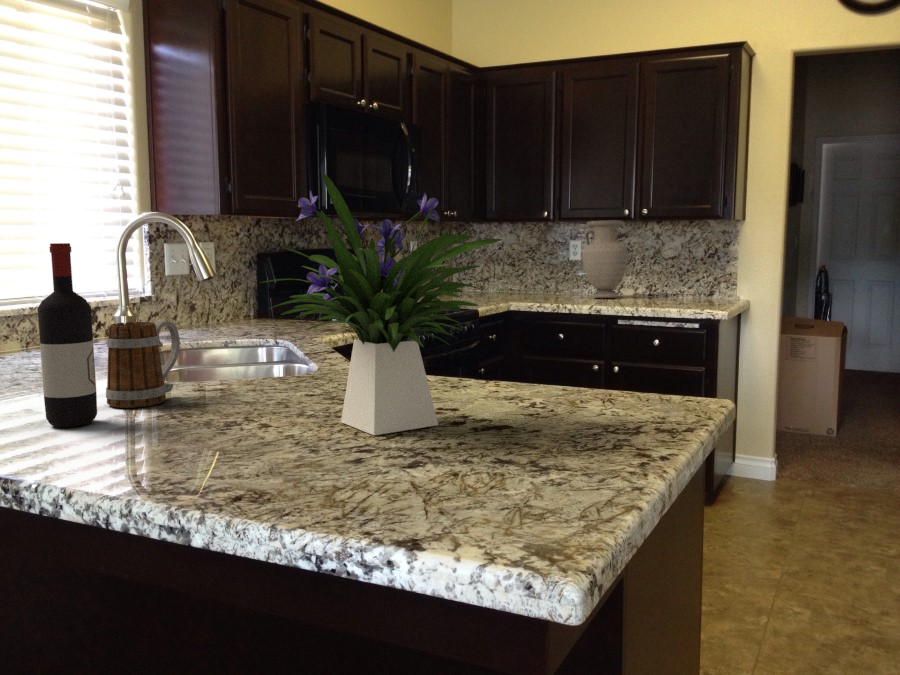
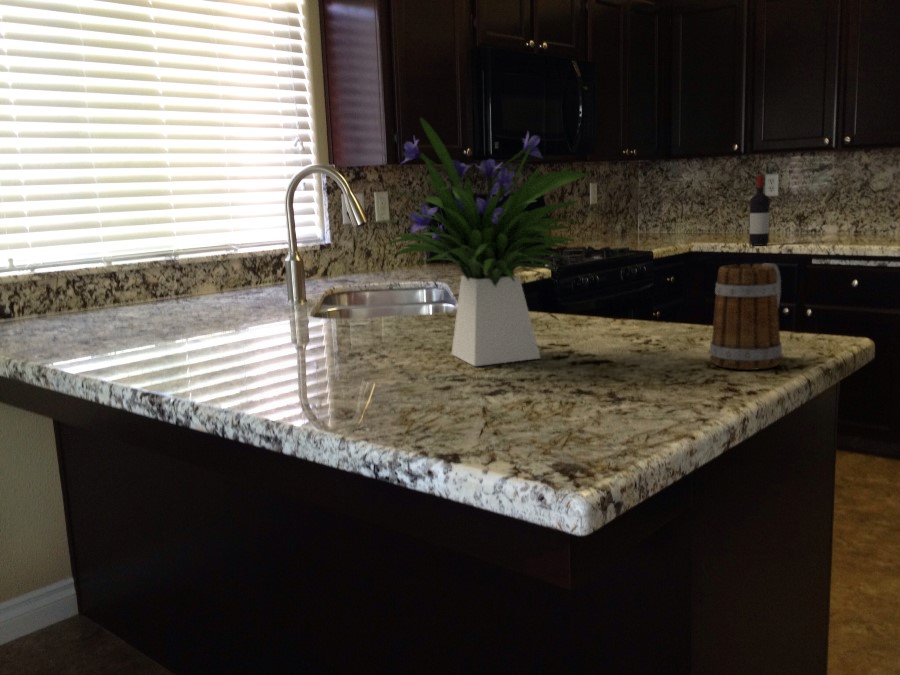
vase: present [582,220,628,298] -> none [776,151,830,236]
wine bottle: present [37,243,97,427] -> present [750,175,770,246]
mug: present [106,321,180,408] -> present [710,263,782,370]

